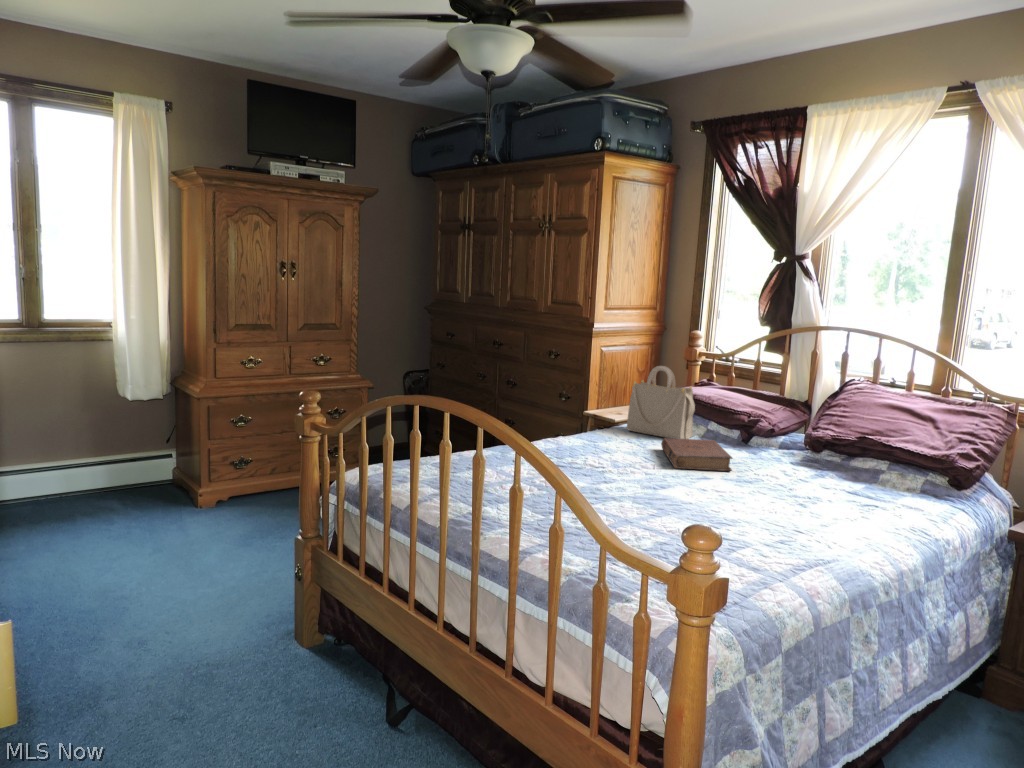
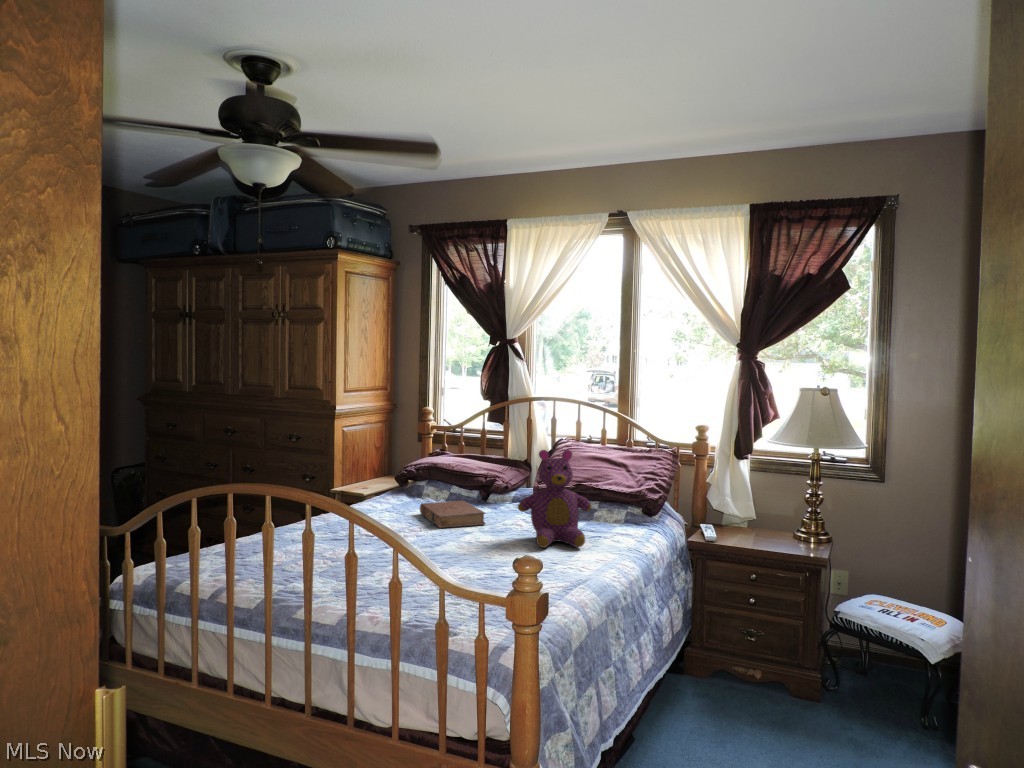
handbag: present [627,366,695,439] -> none [382,440,442,504]
teddy bear: none [766,390,866,516] -> present [518,450,591,548]

